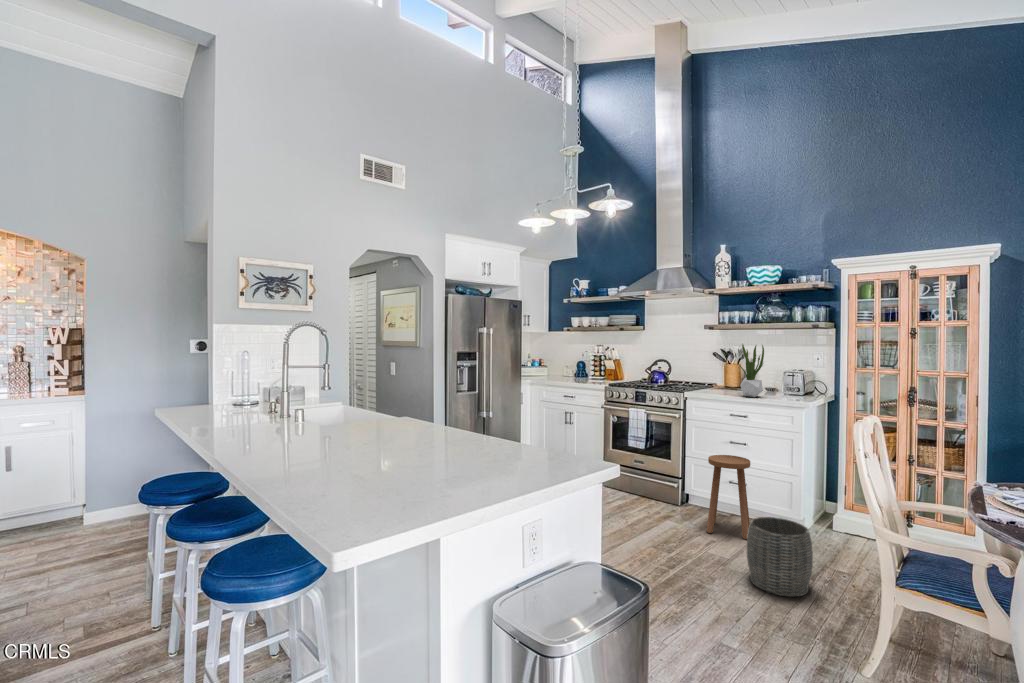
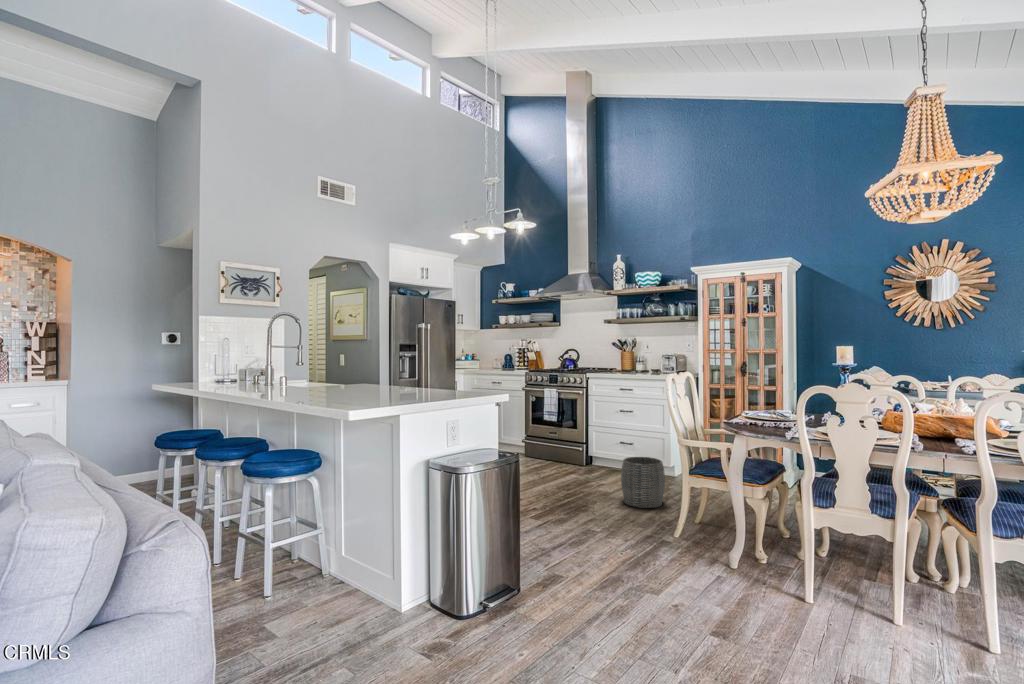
potted plant: present [739,344,764,397] -> none [626,333,646,375]
stool: present [707,455,750,539] -> none [601,420,634,481]

